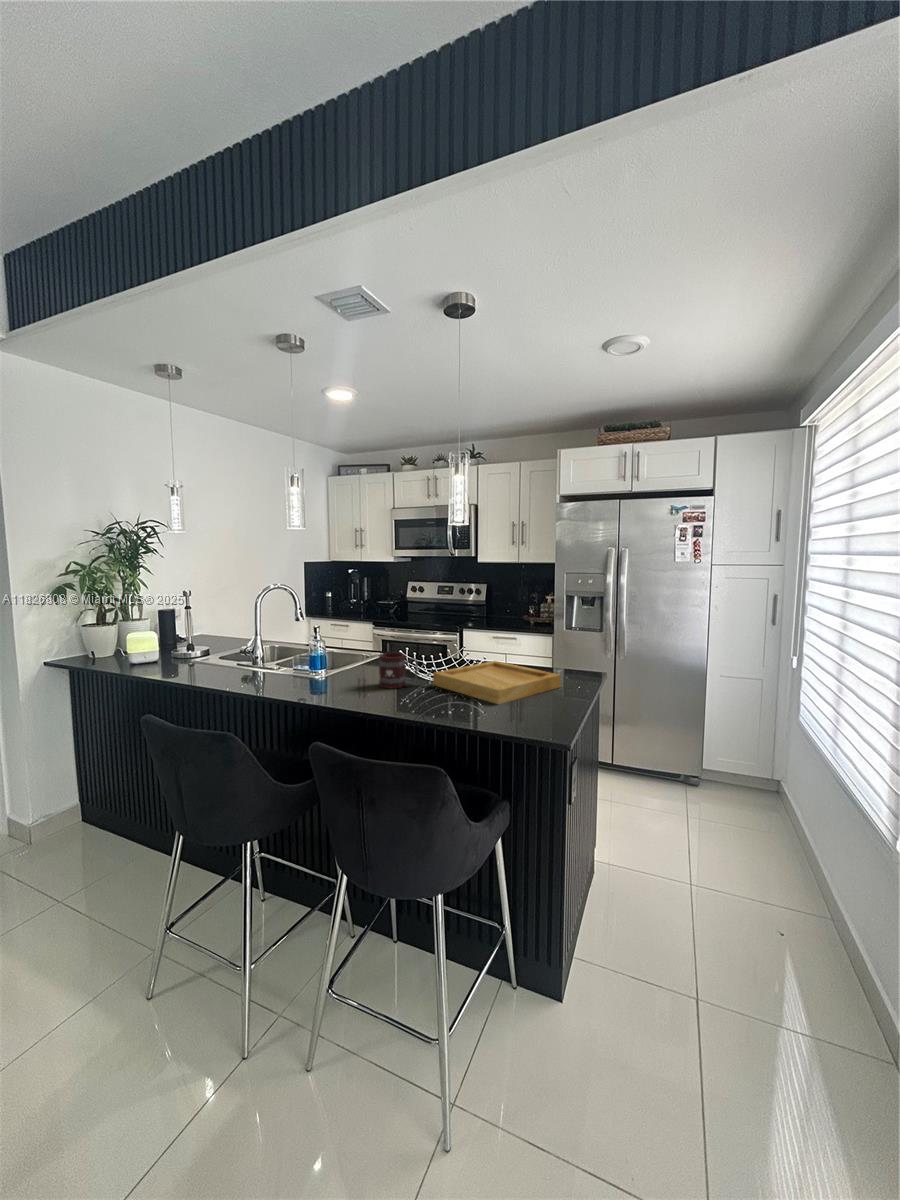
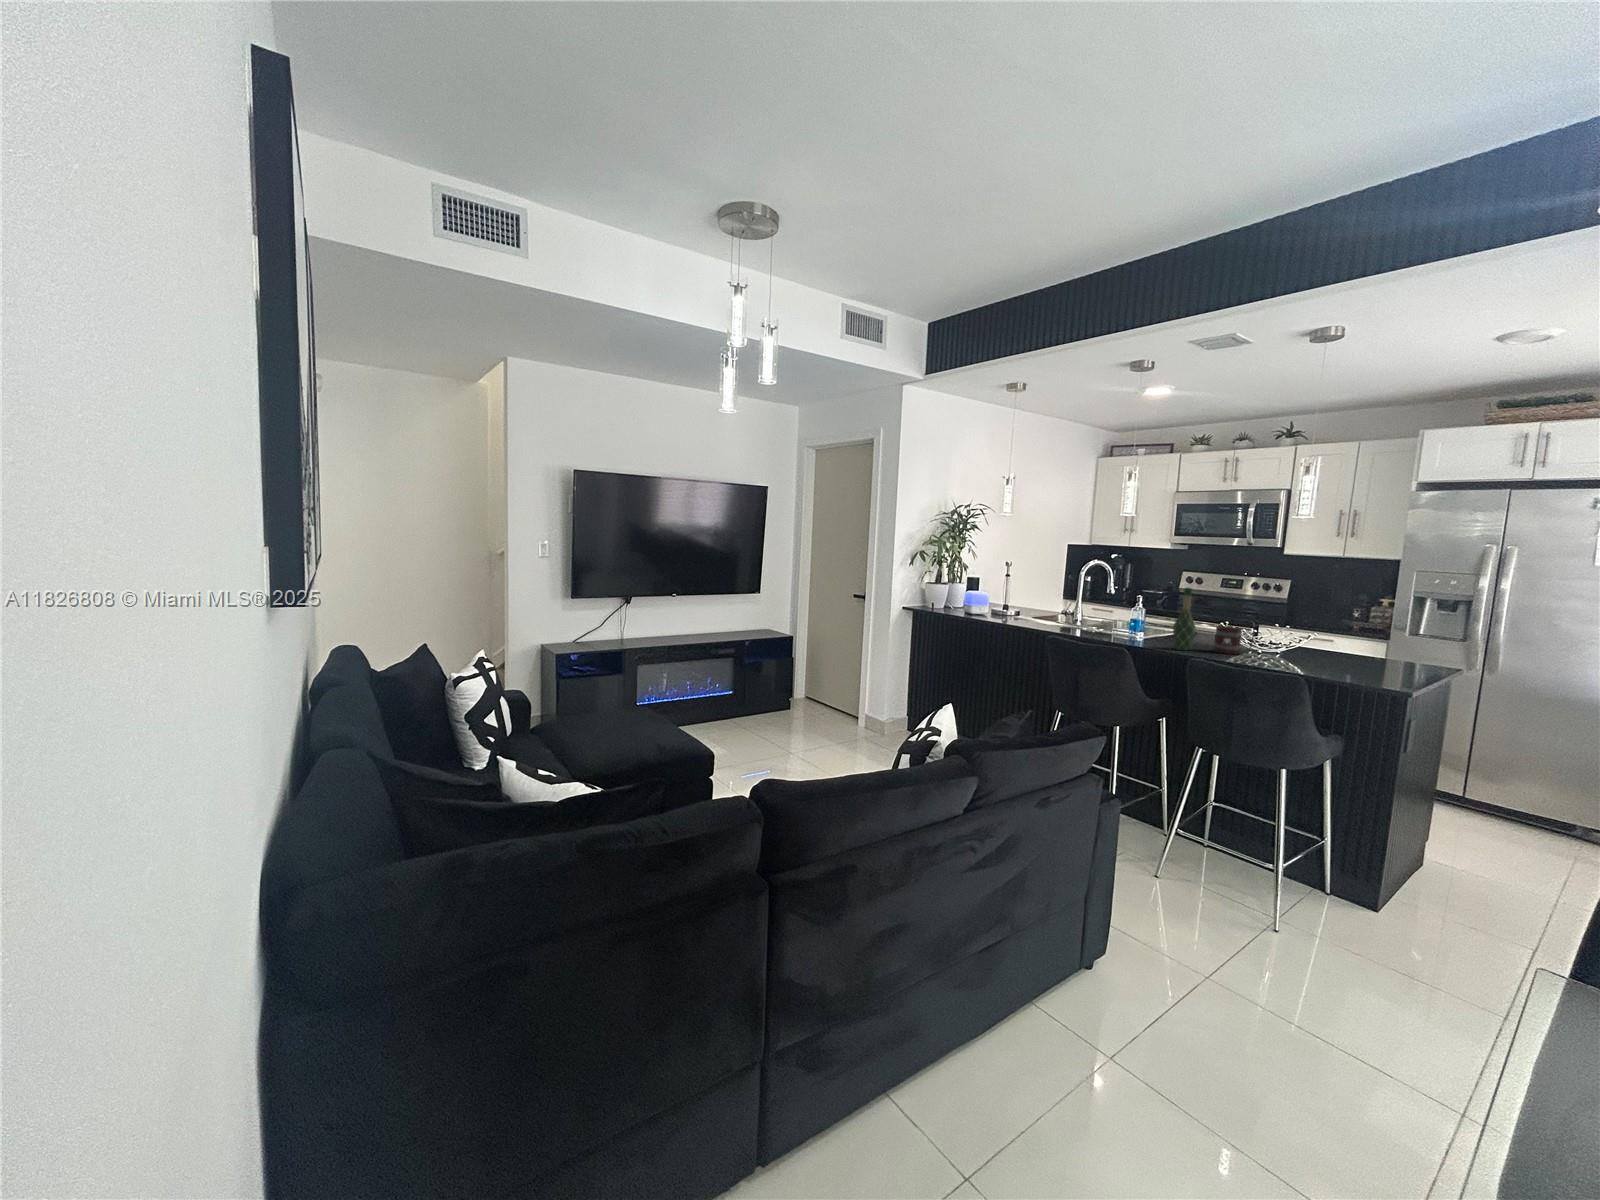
wine bottle: none [328,611,354,692] -> present [1173,588,1196,650]
tray: present [433,661,561,704] -> none [1267,646,1409,672]

